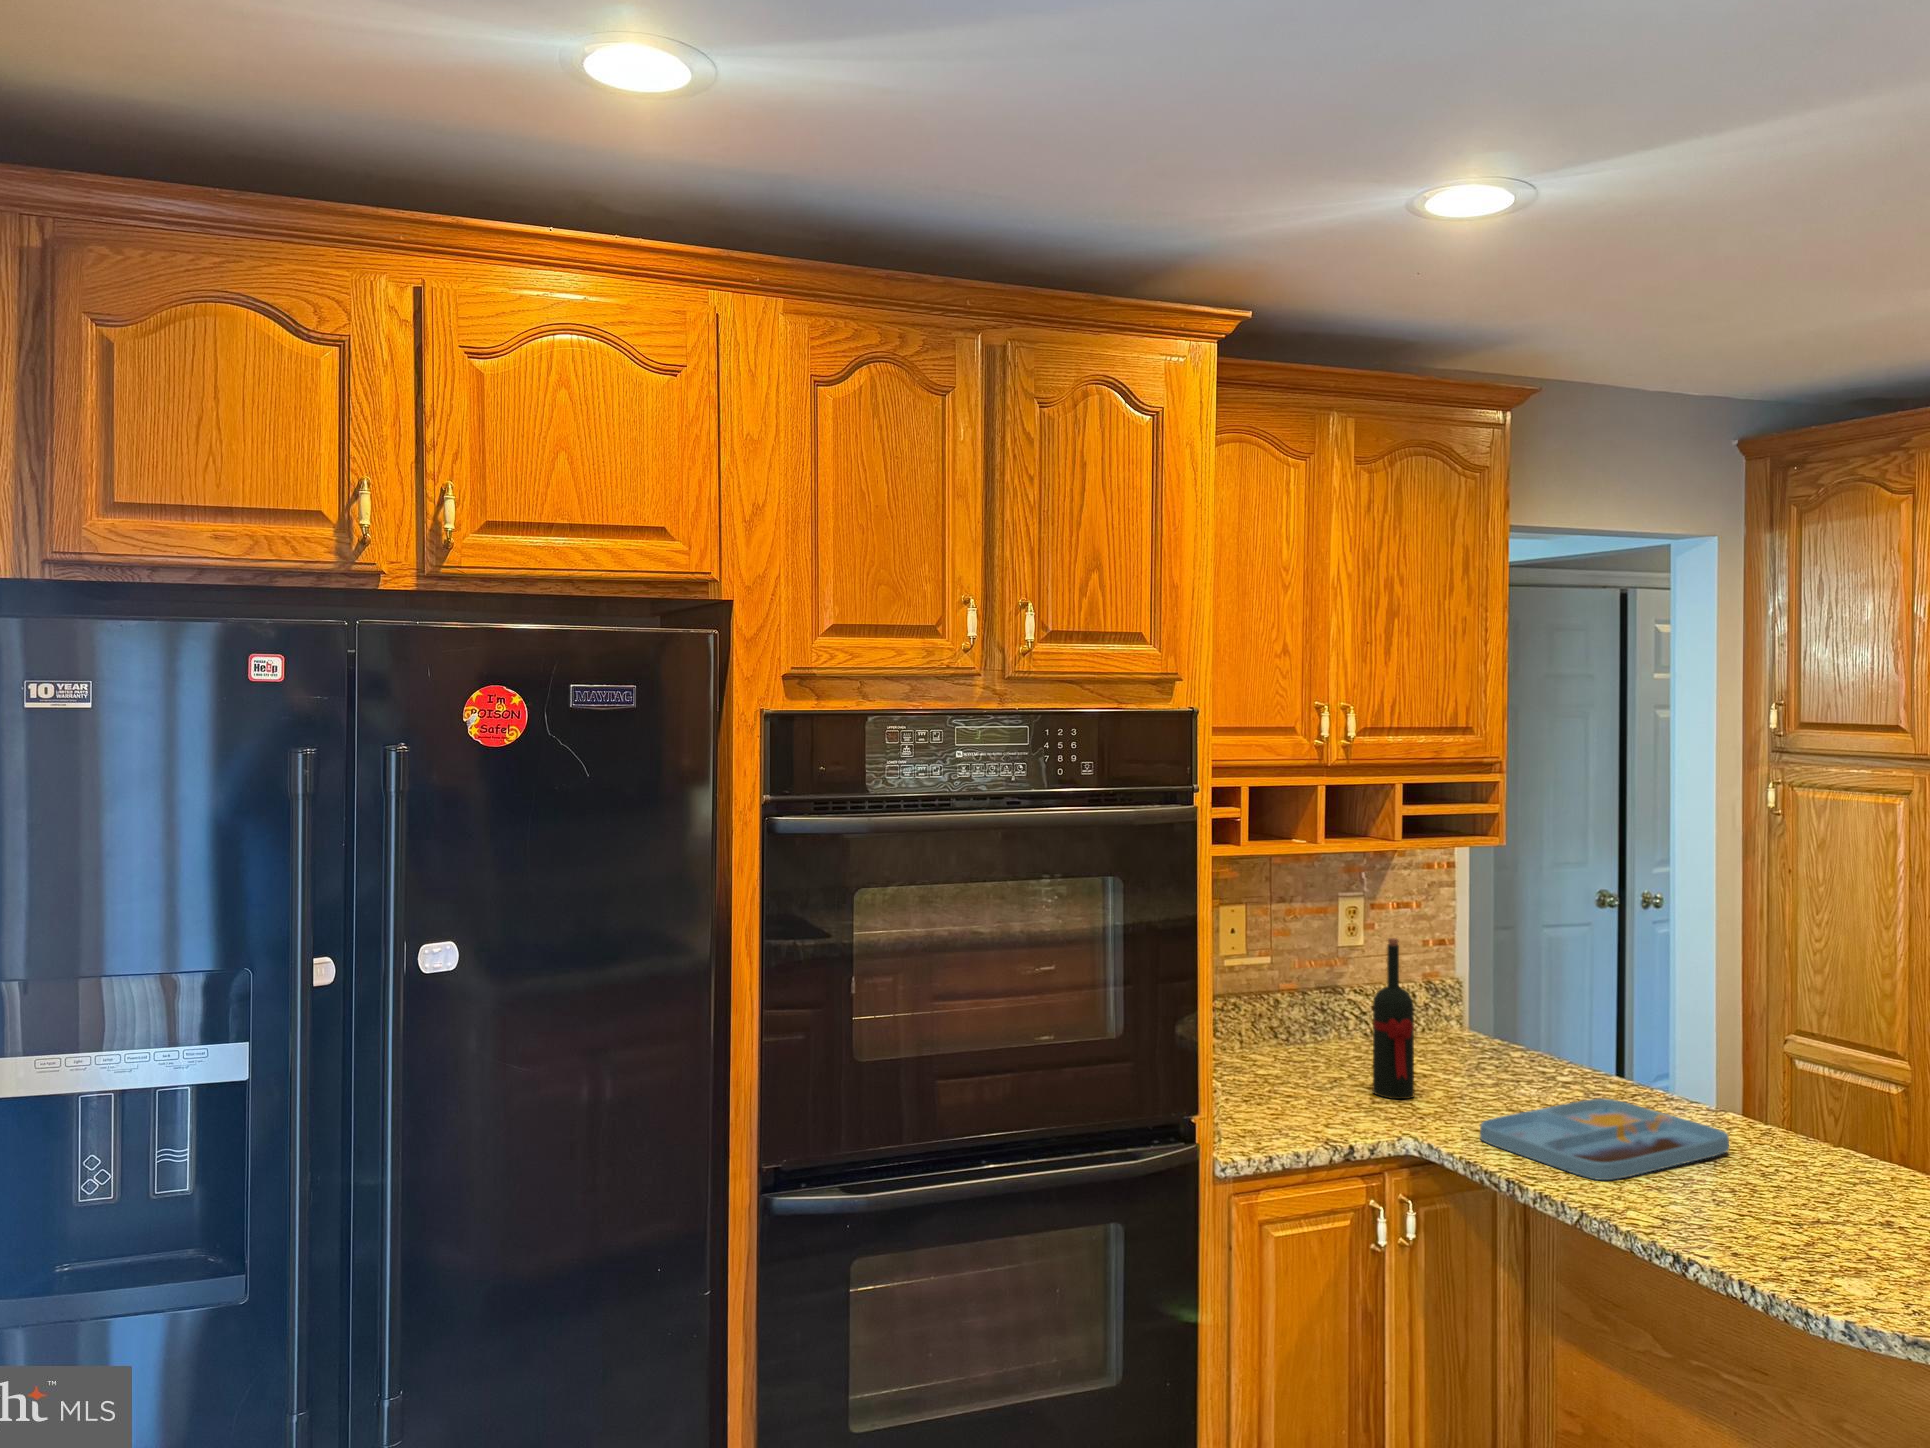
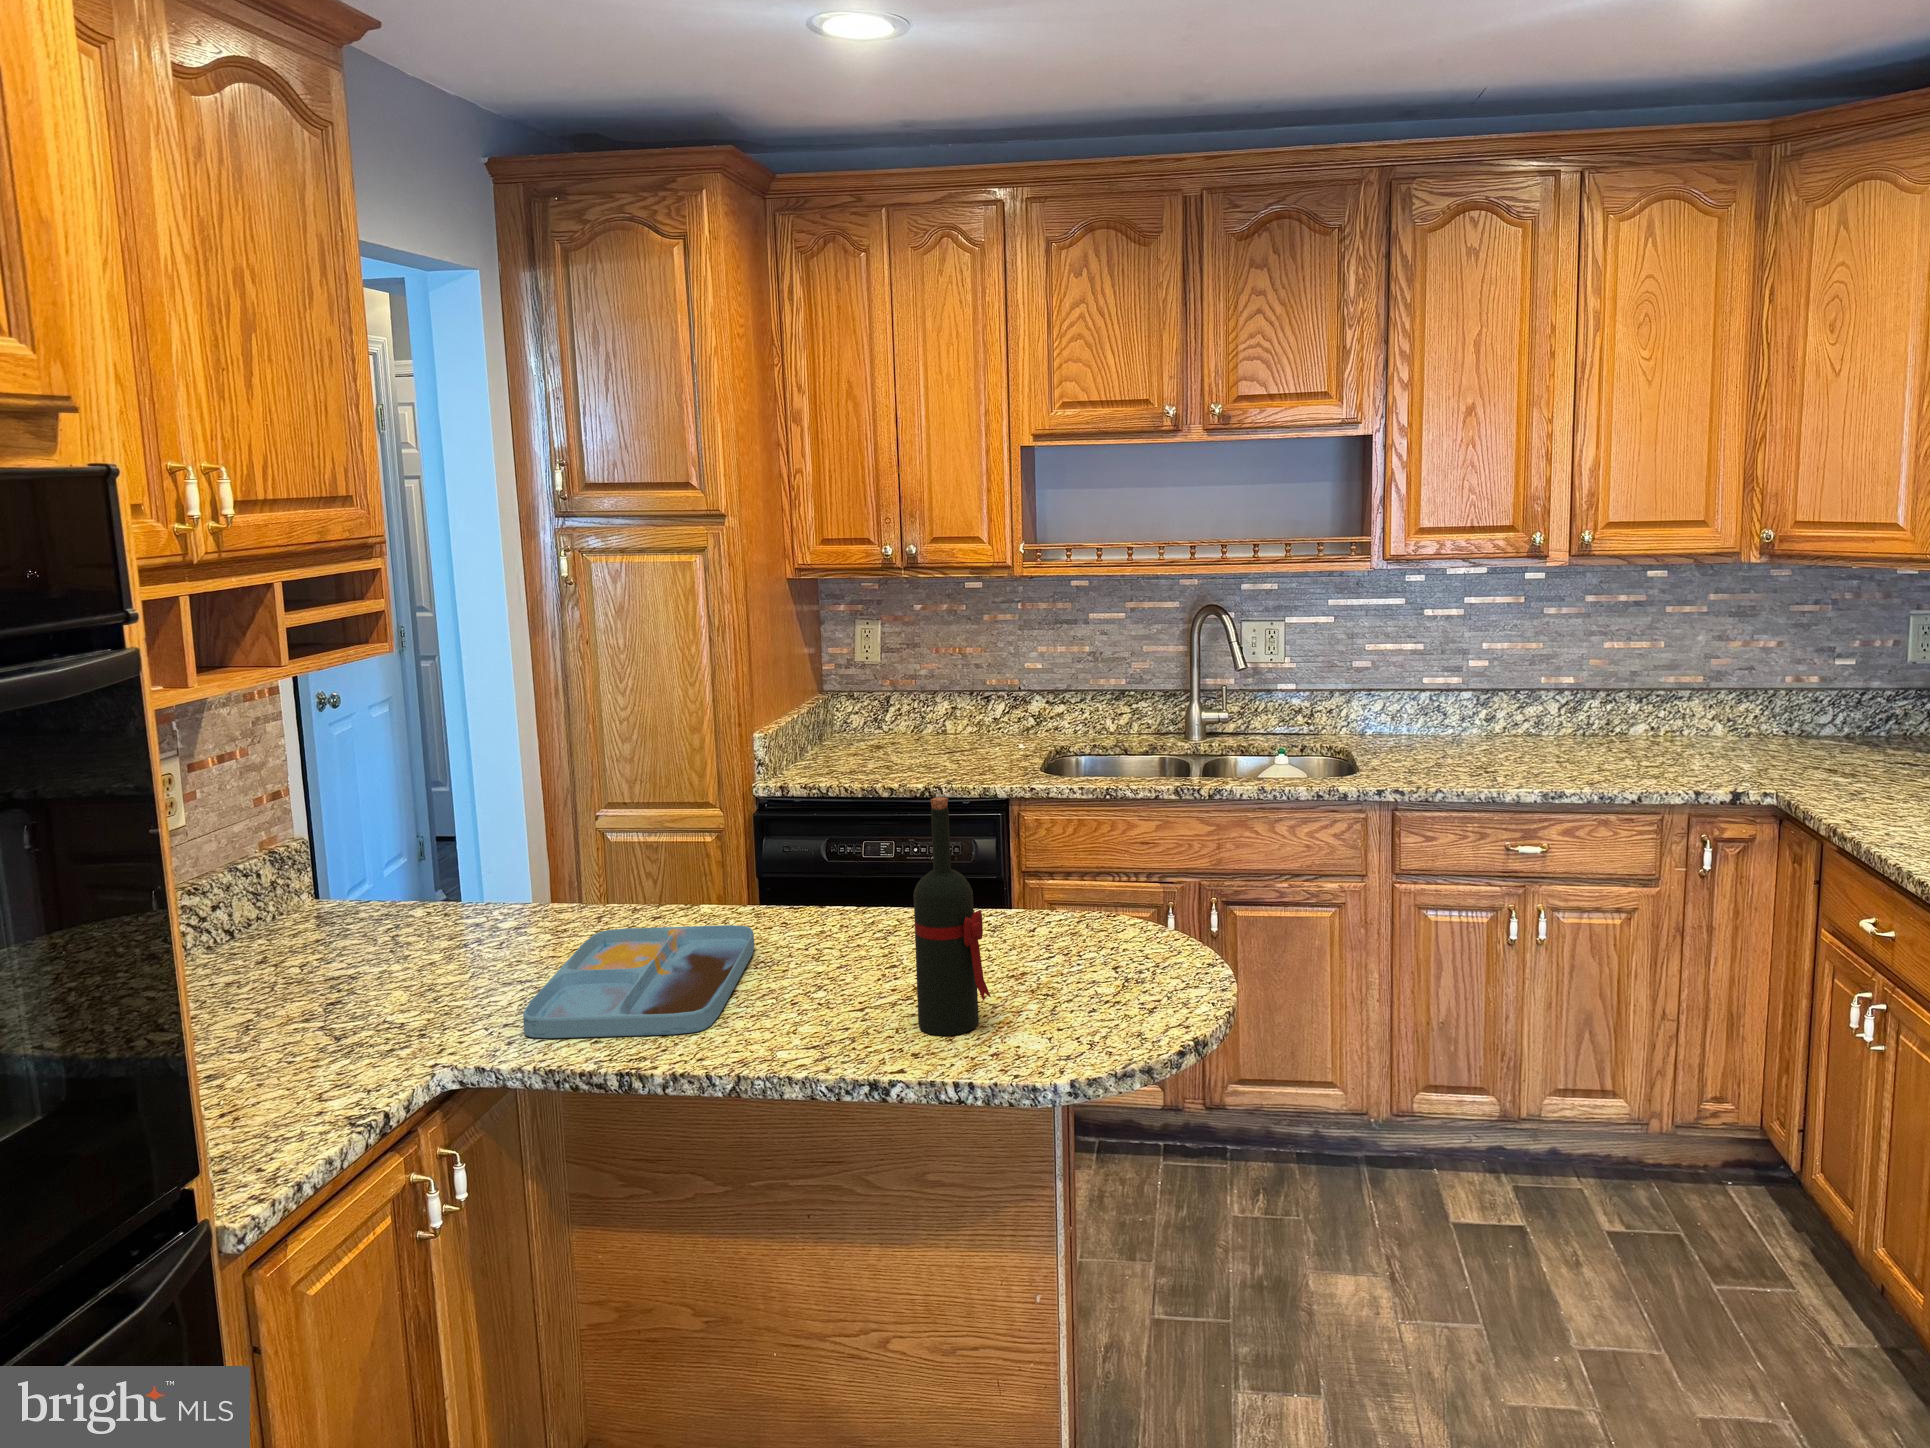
wine bottle: present [1373,938,1414,1099] -> present [914,797,991,1036]

